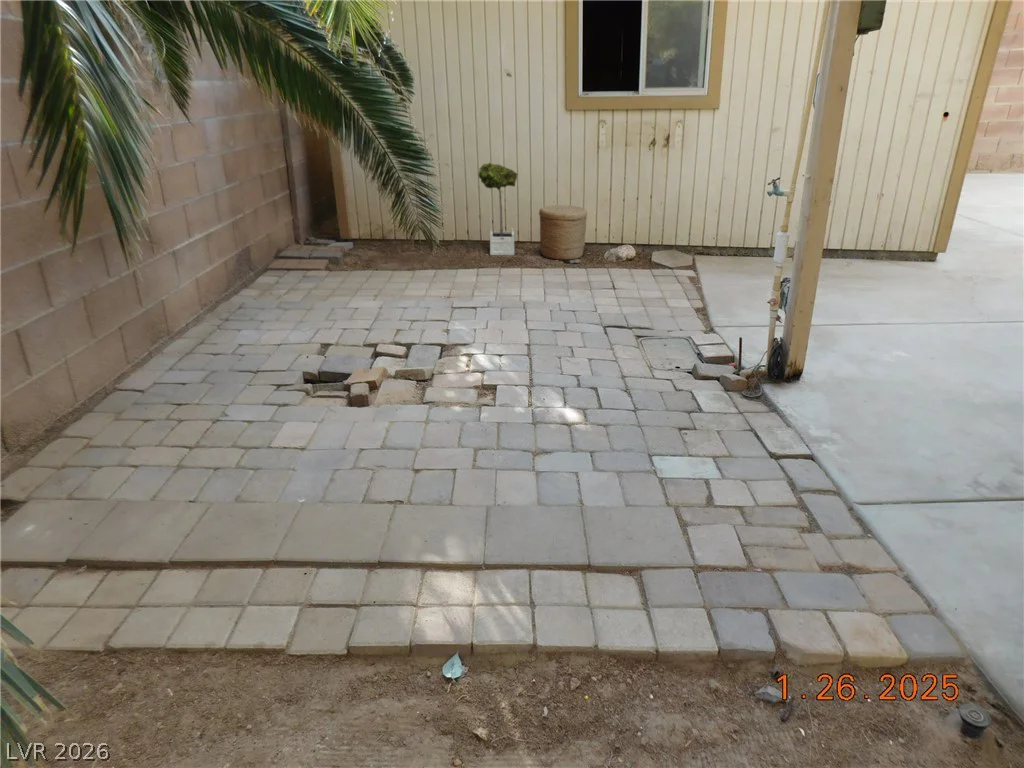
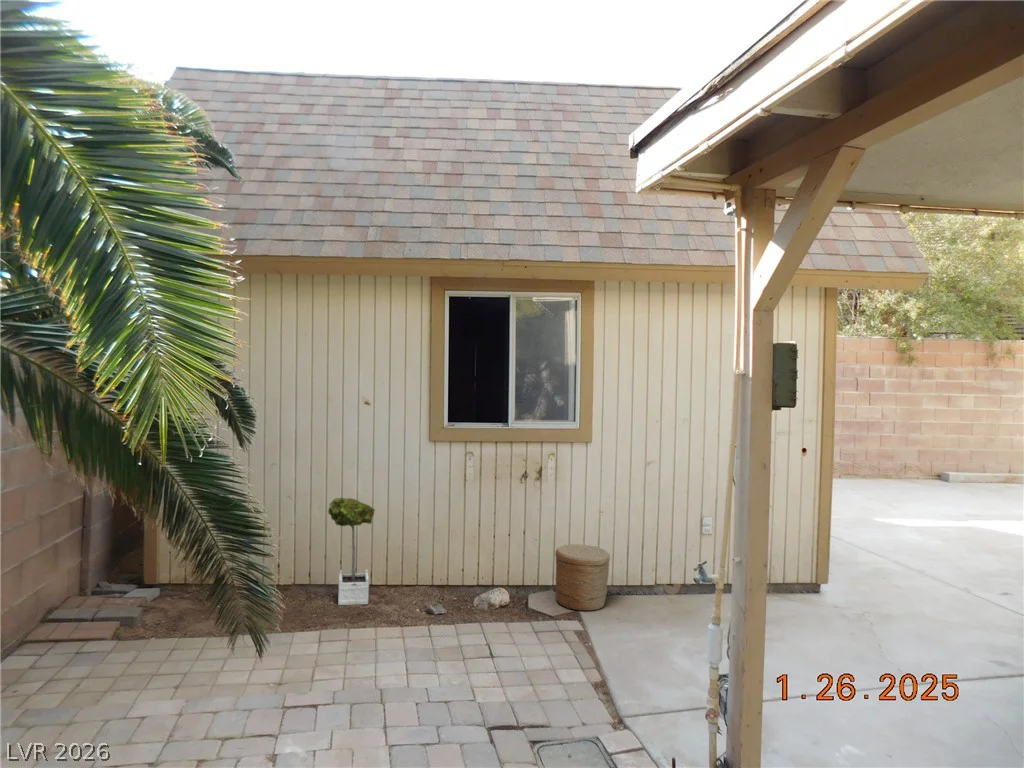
woven basket: present [539,205,587,260] -> present [555,544,610,611]

